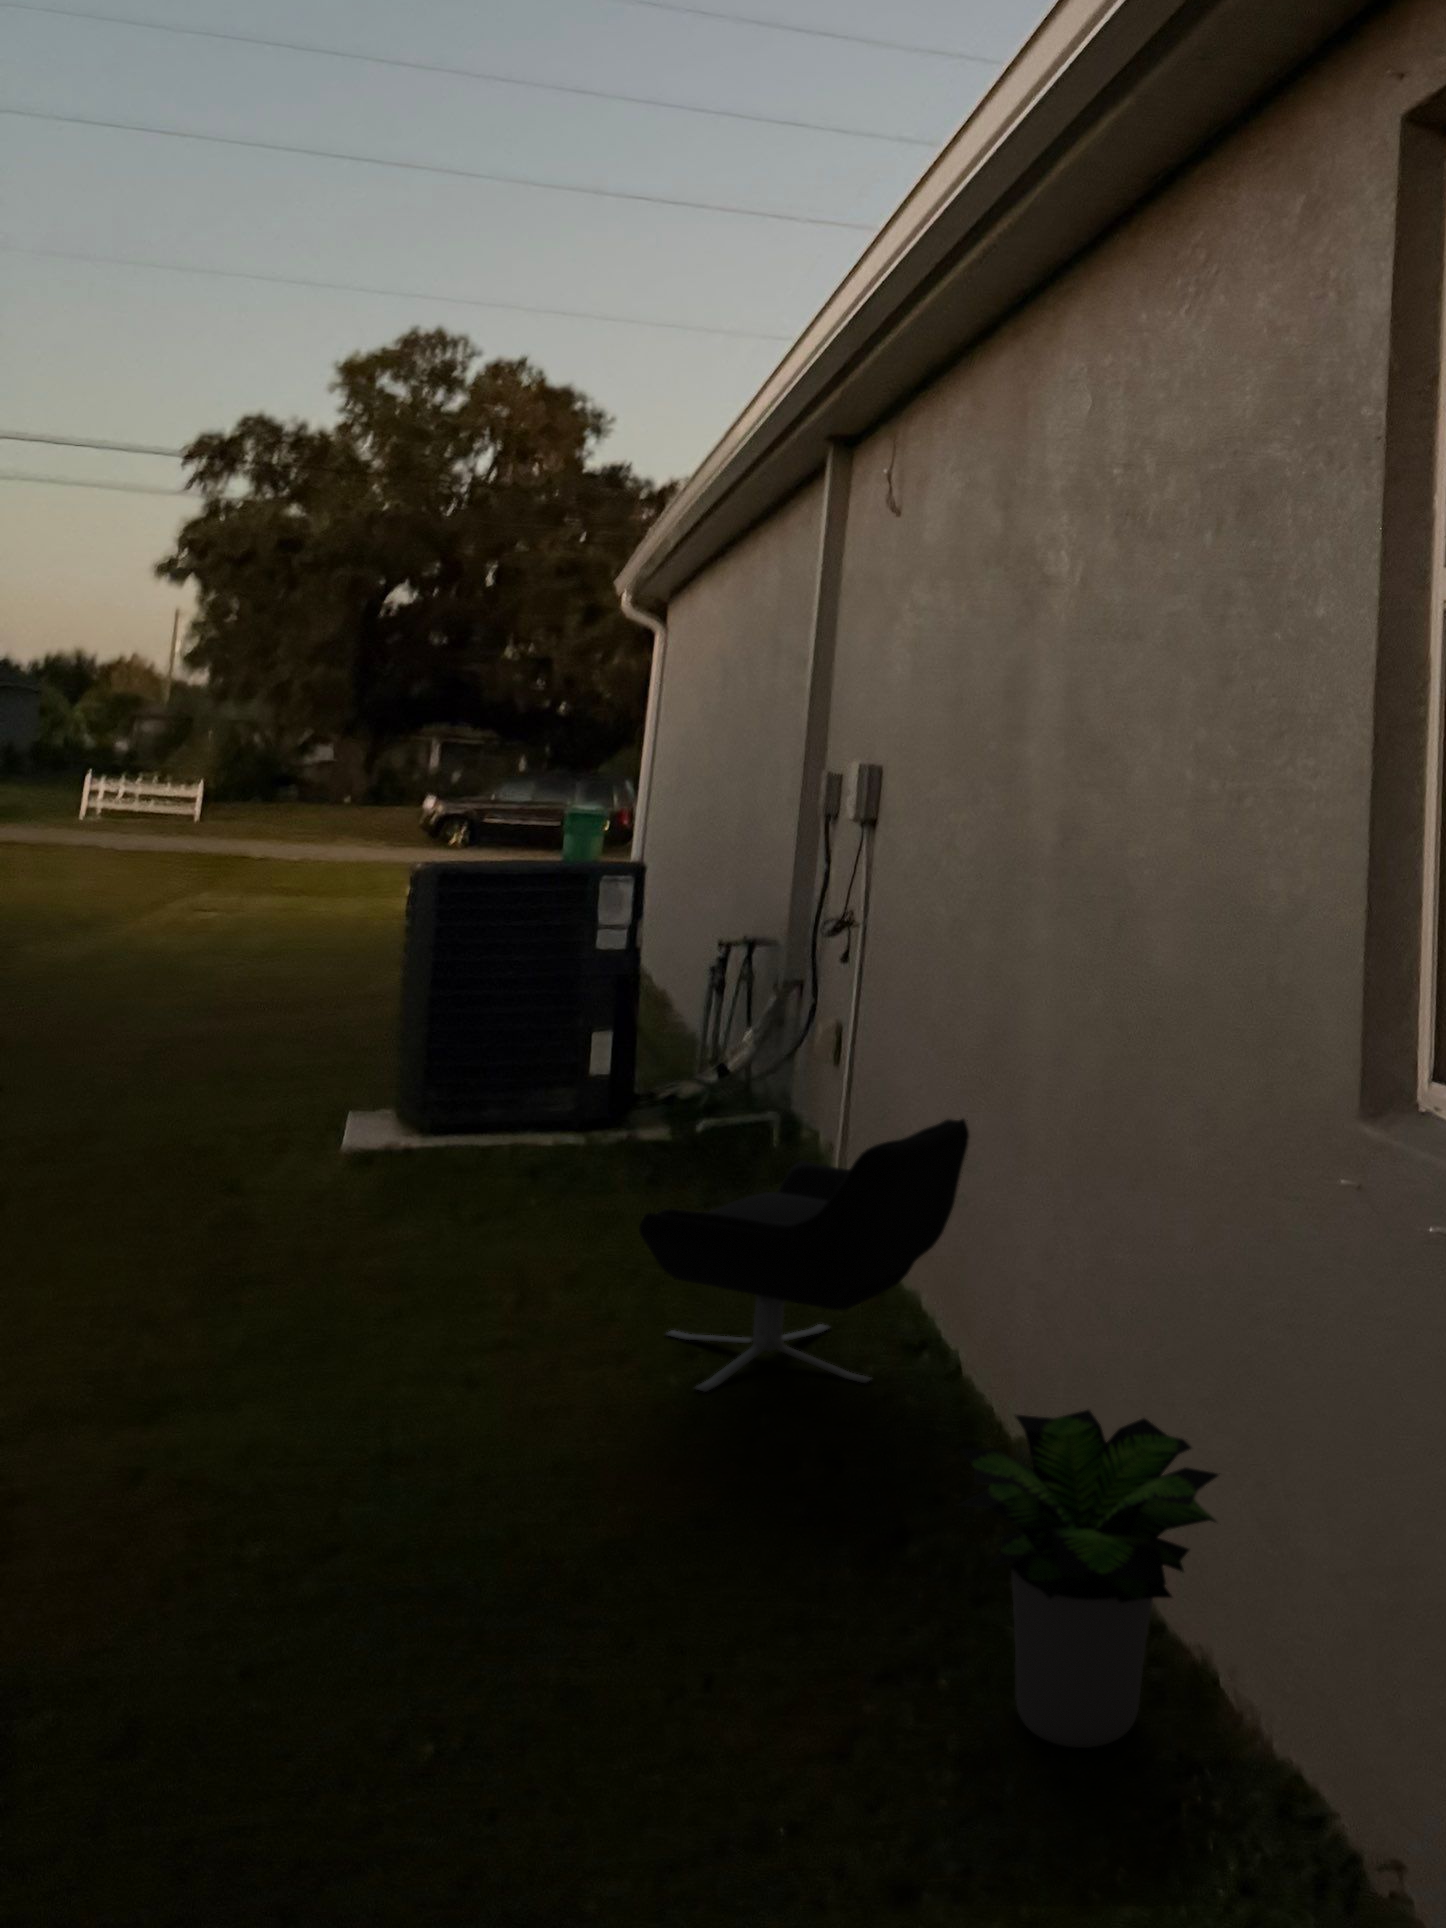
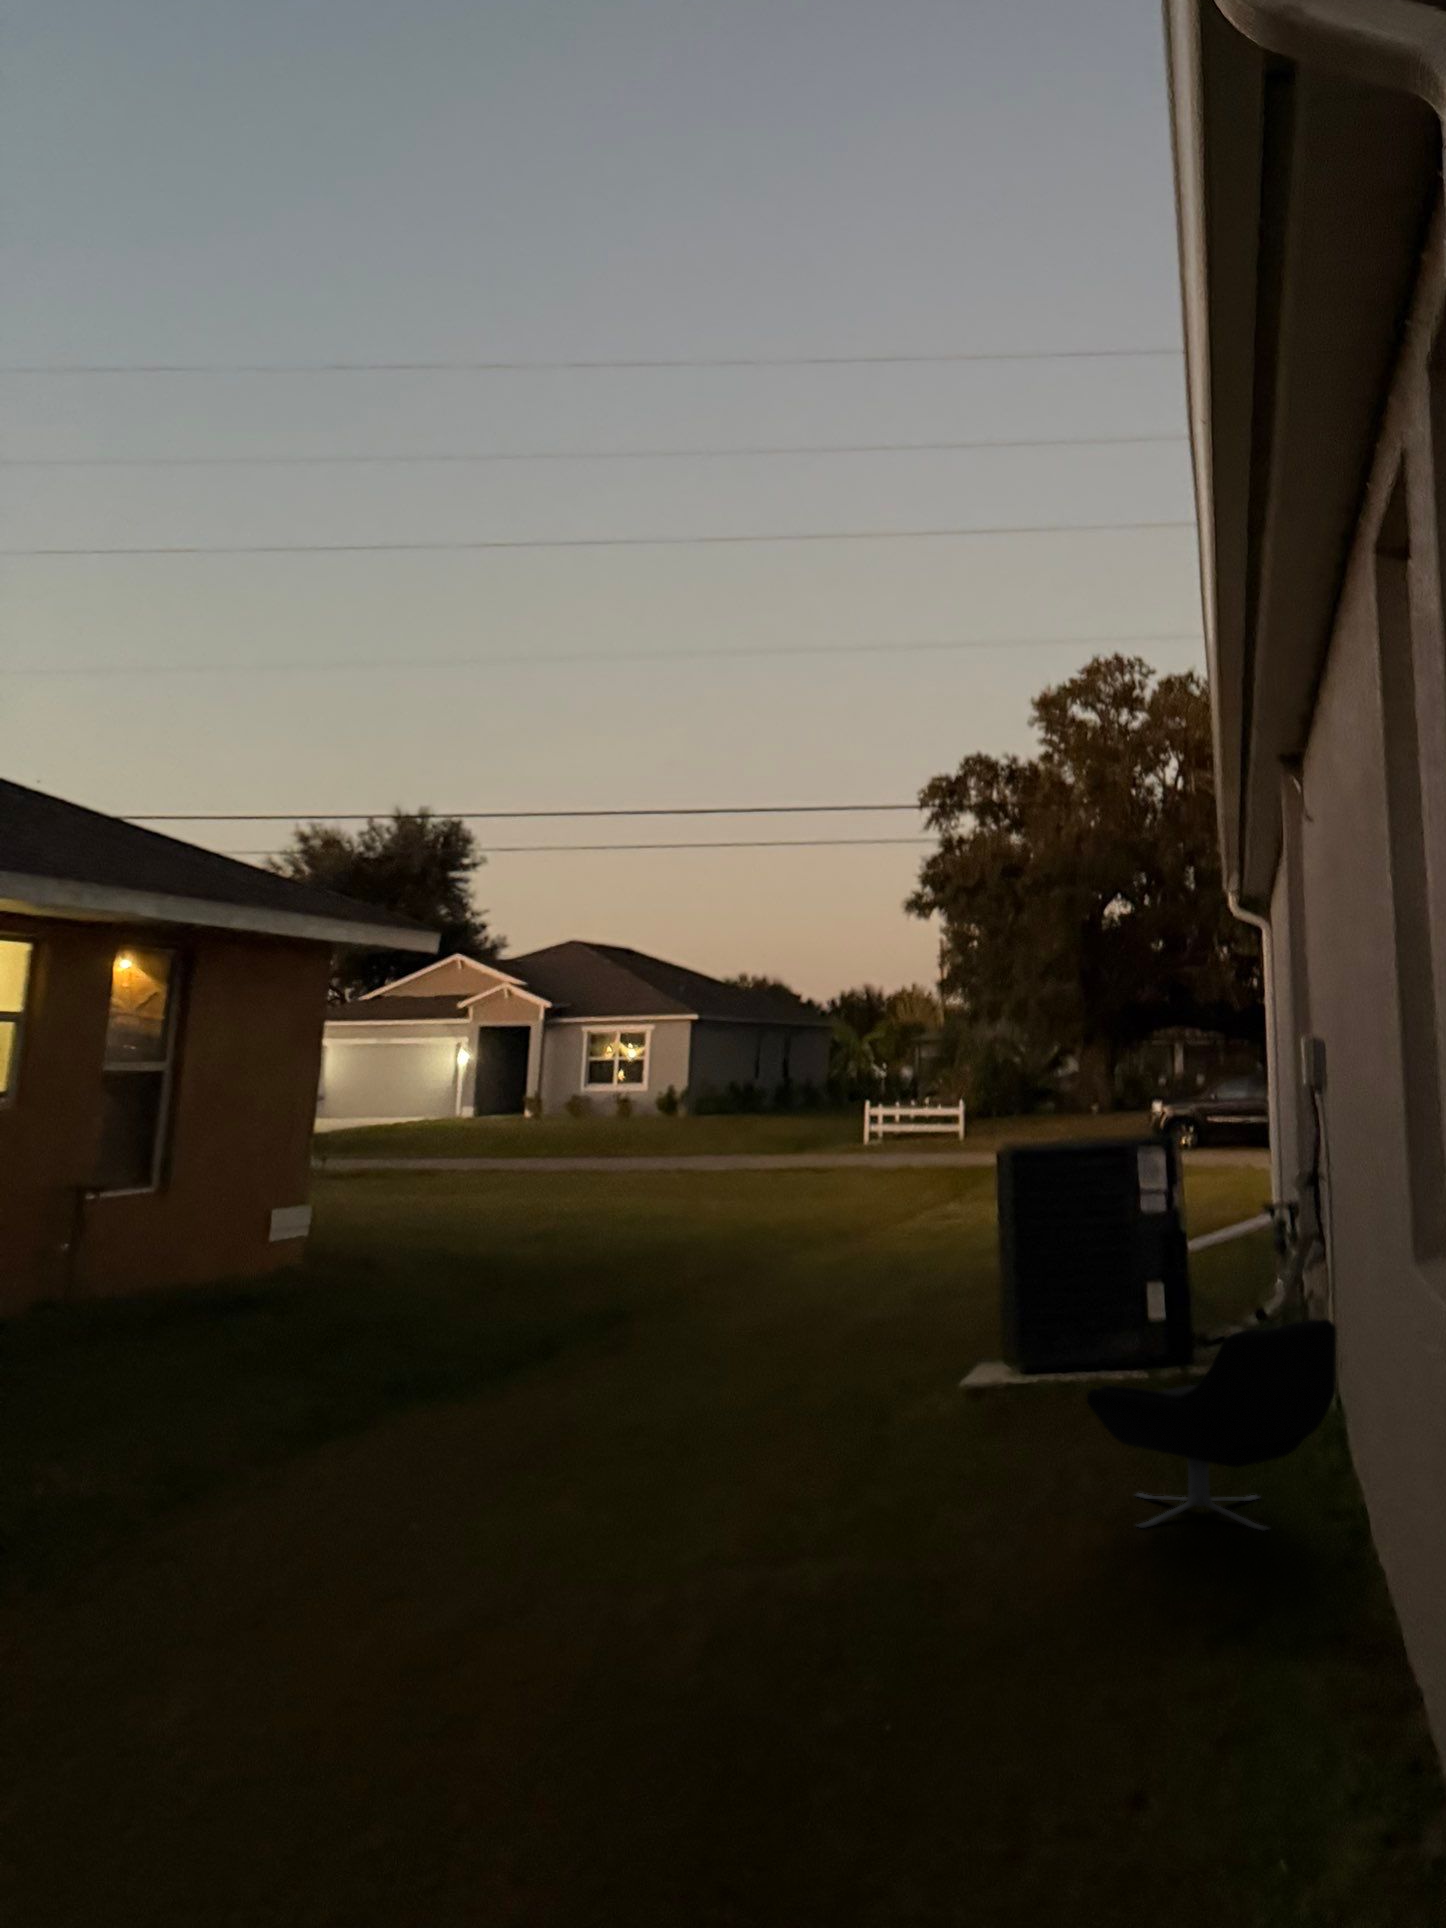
potted plant: present [958,1410,1220,1748] -> none [1179,1494,1384,1715]

